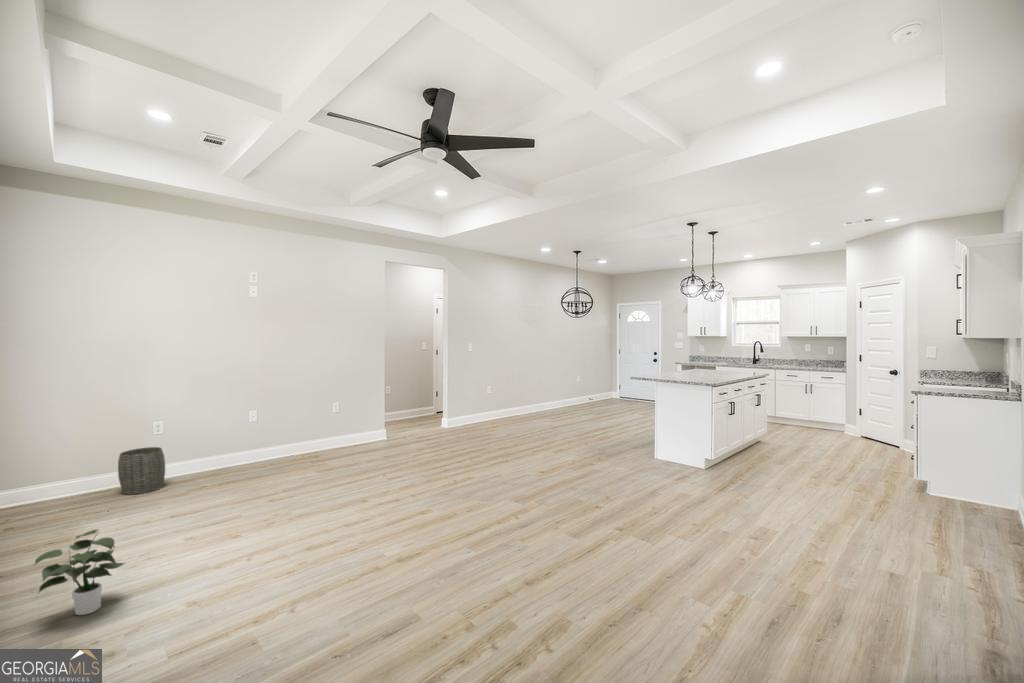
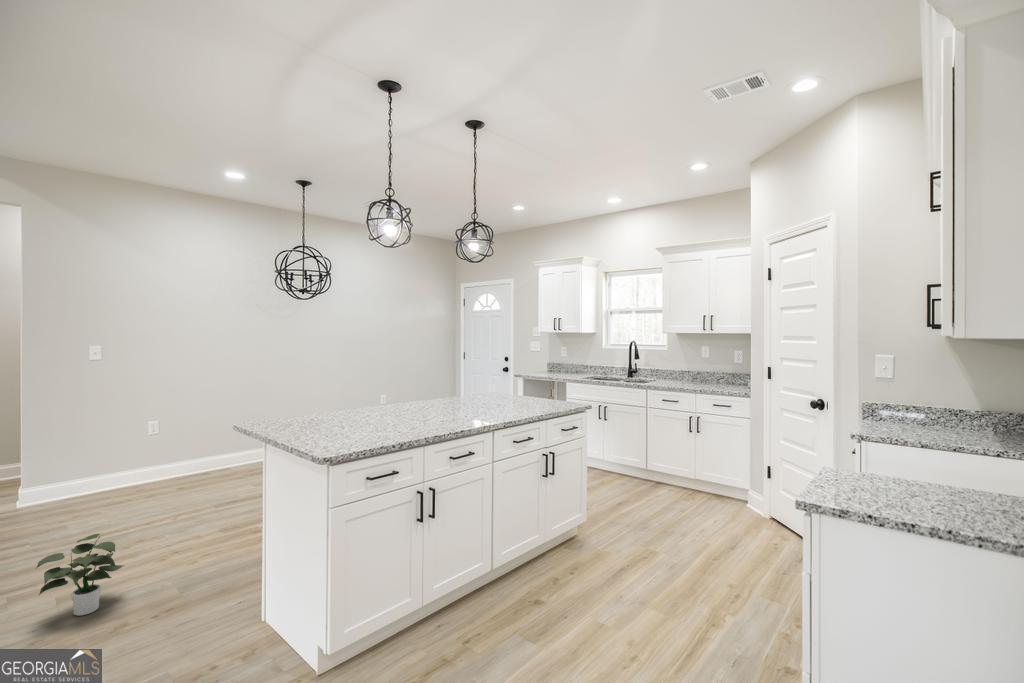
woven basket: present [118,447,165,495] -> none [113,450,159,495]

